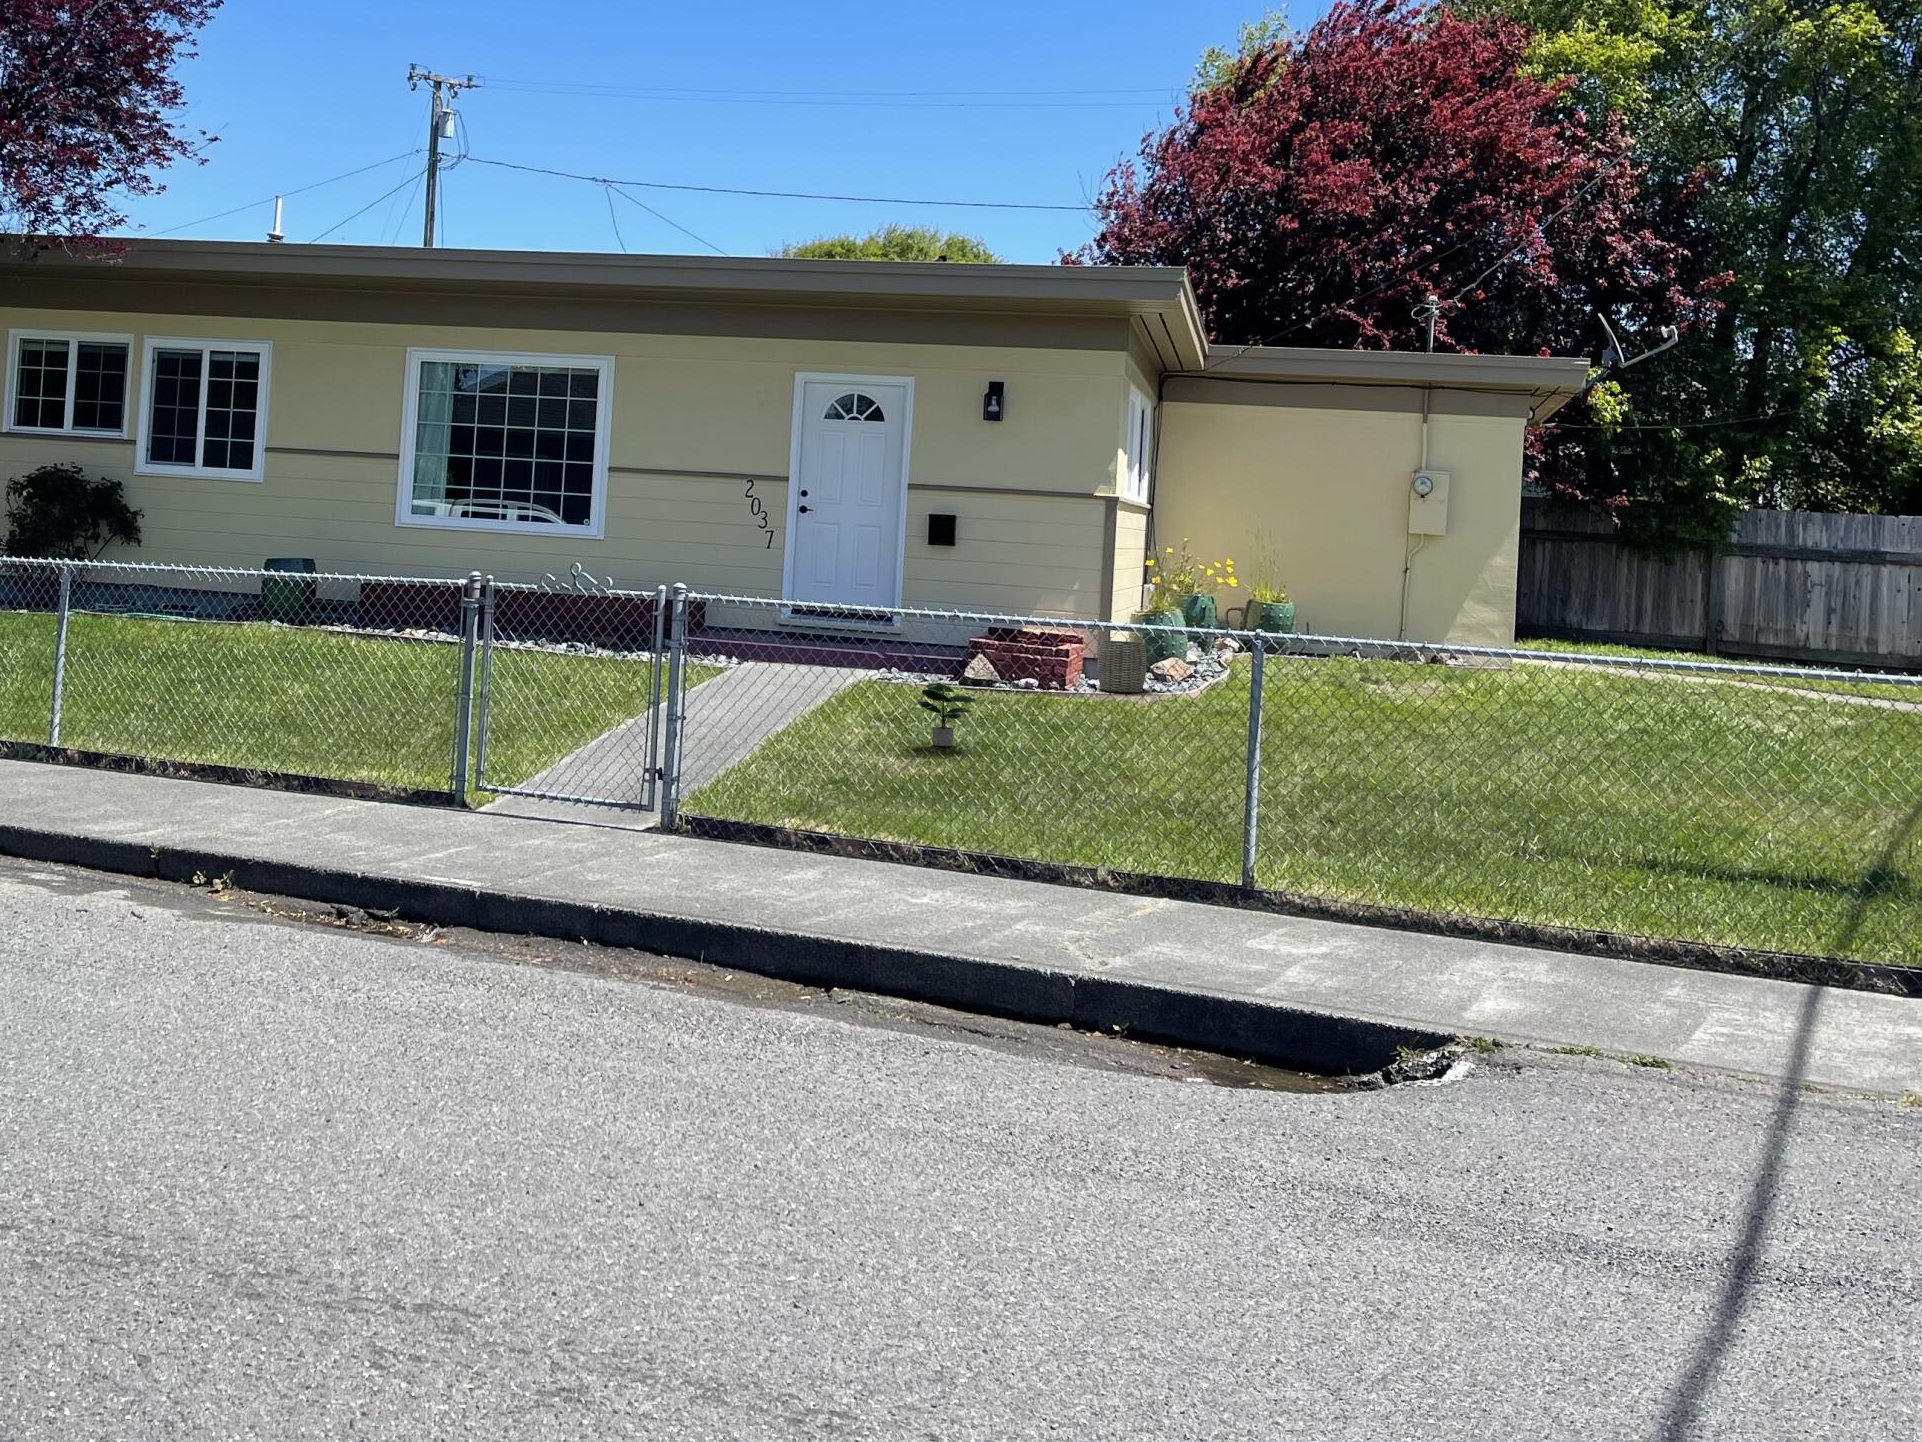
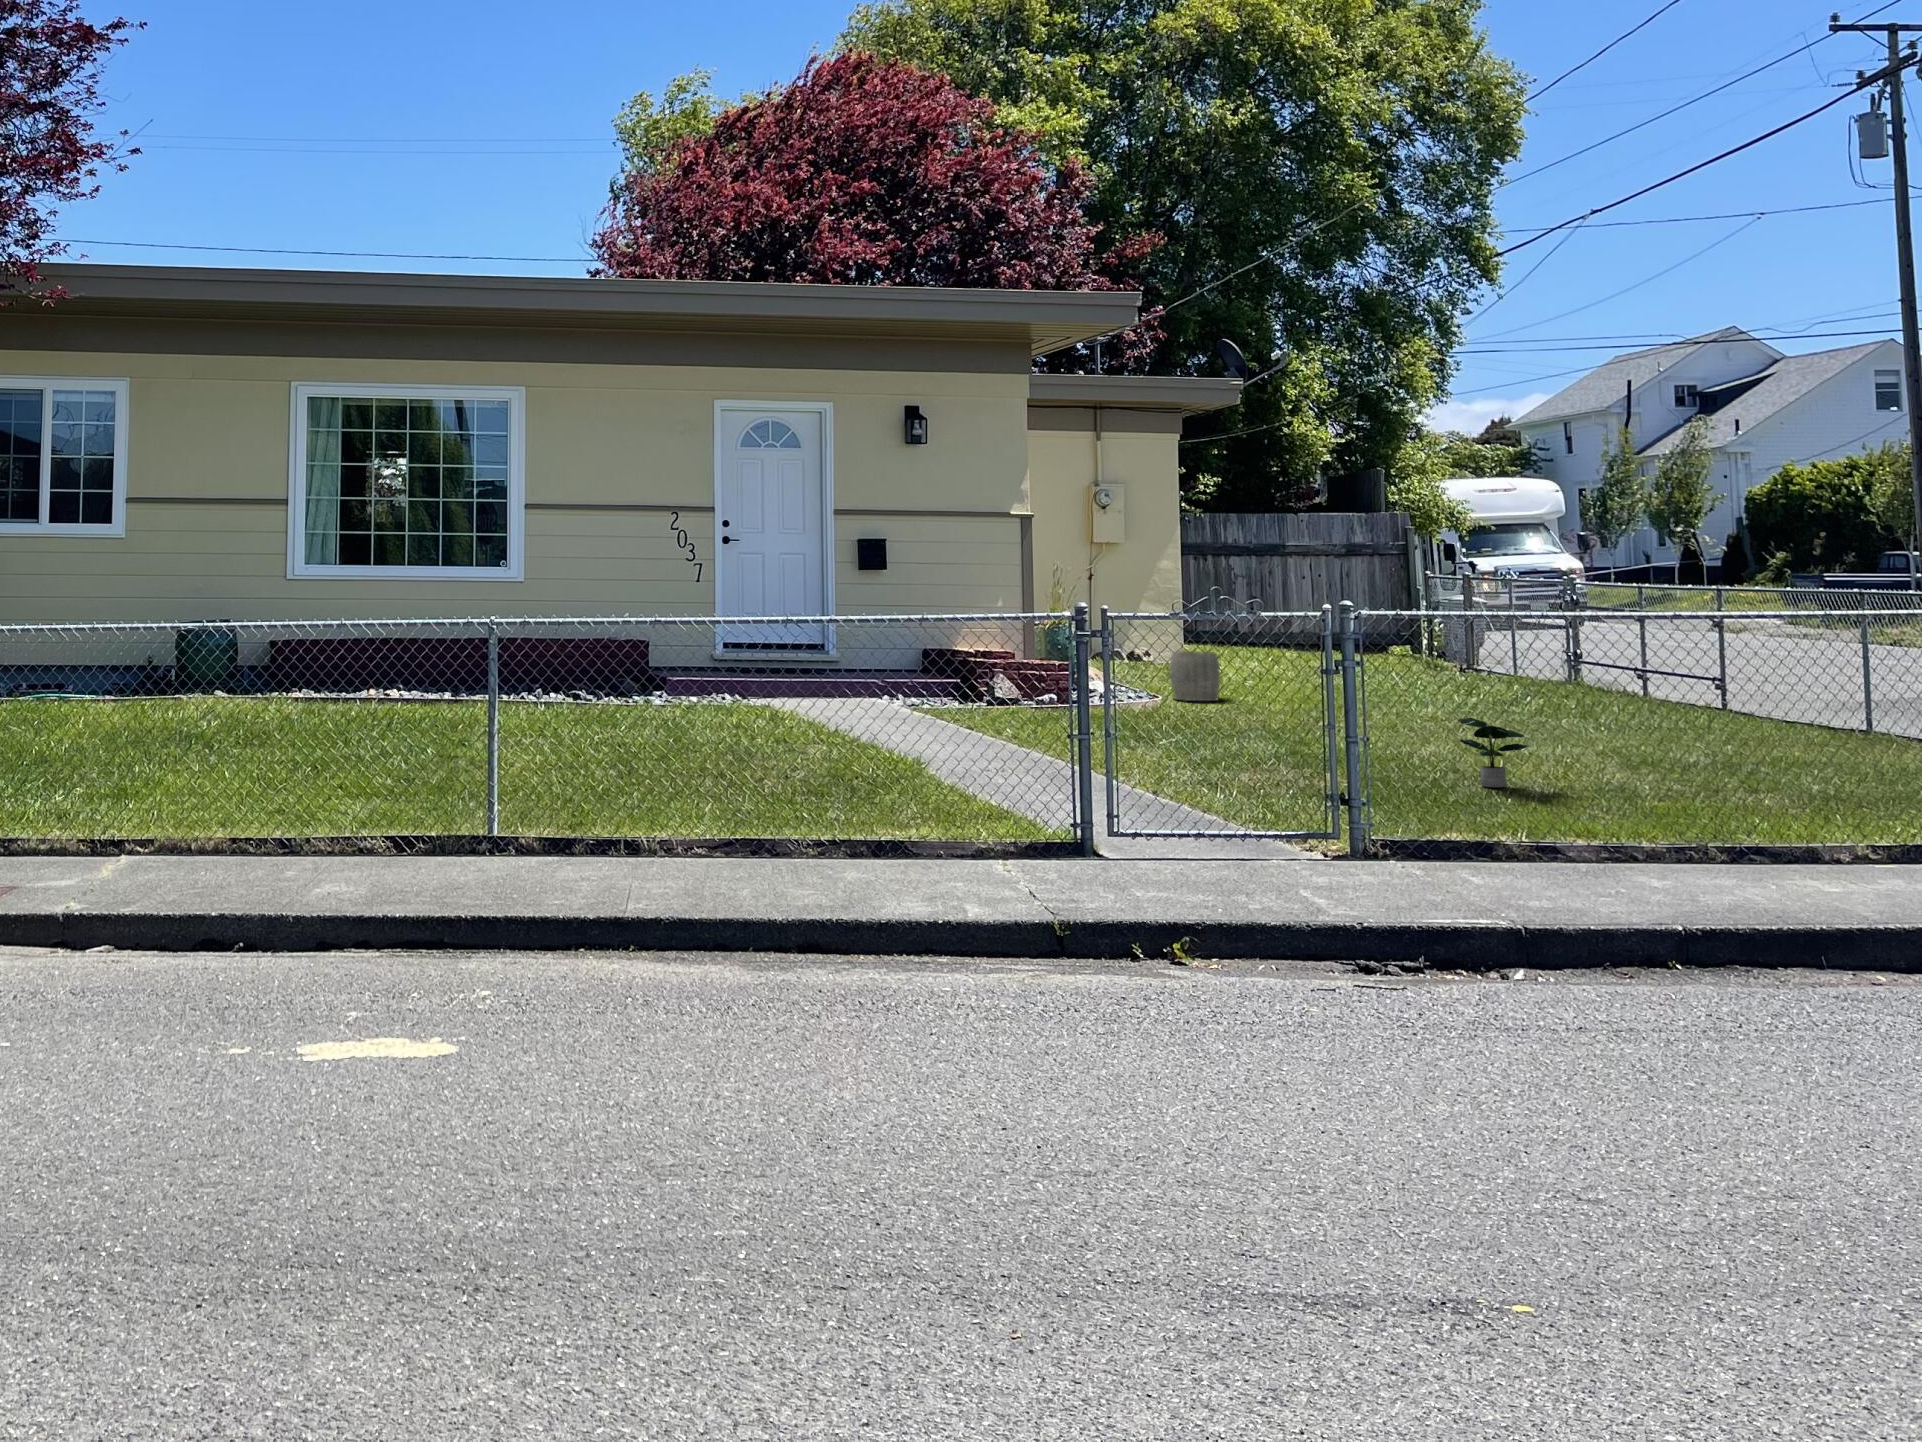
potted plant: present [917,683,977,746] -> present [1458,718,1529,788]

